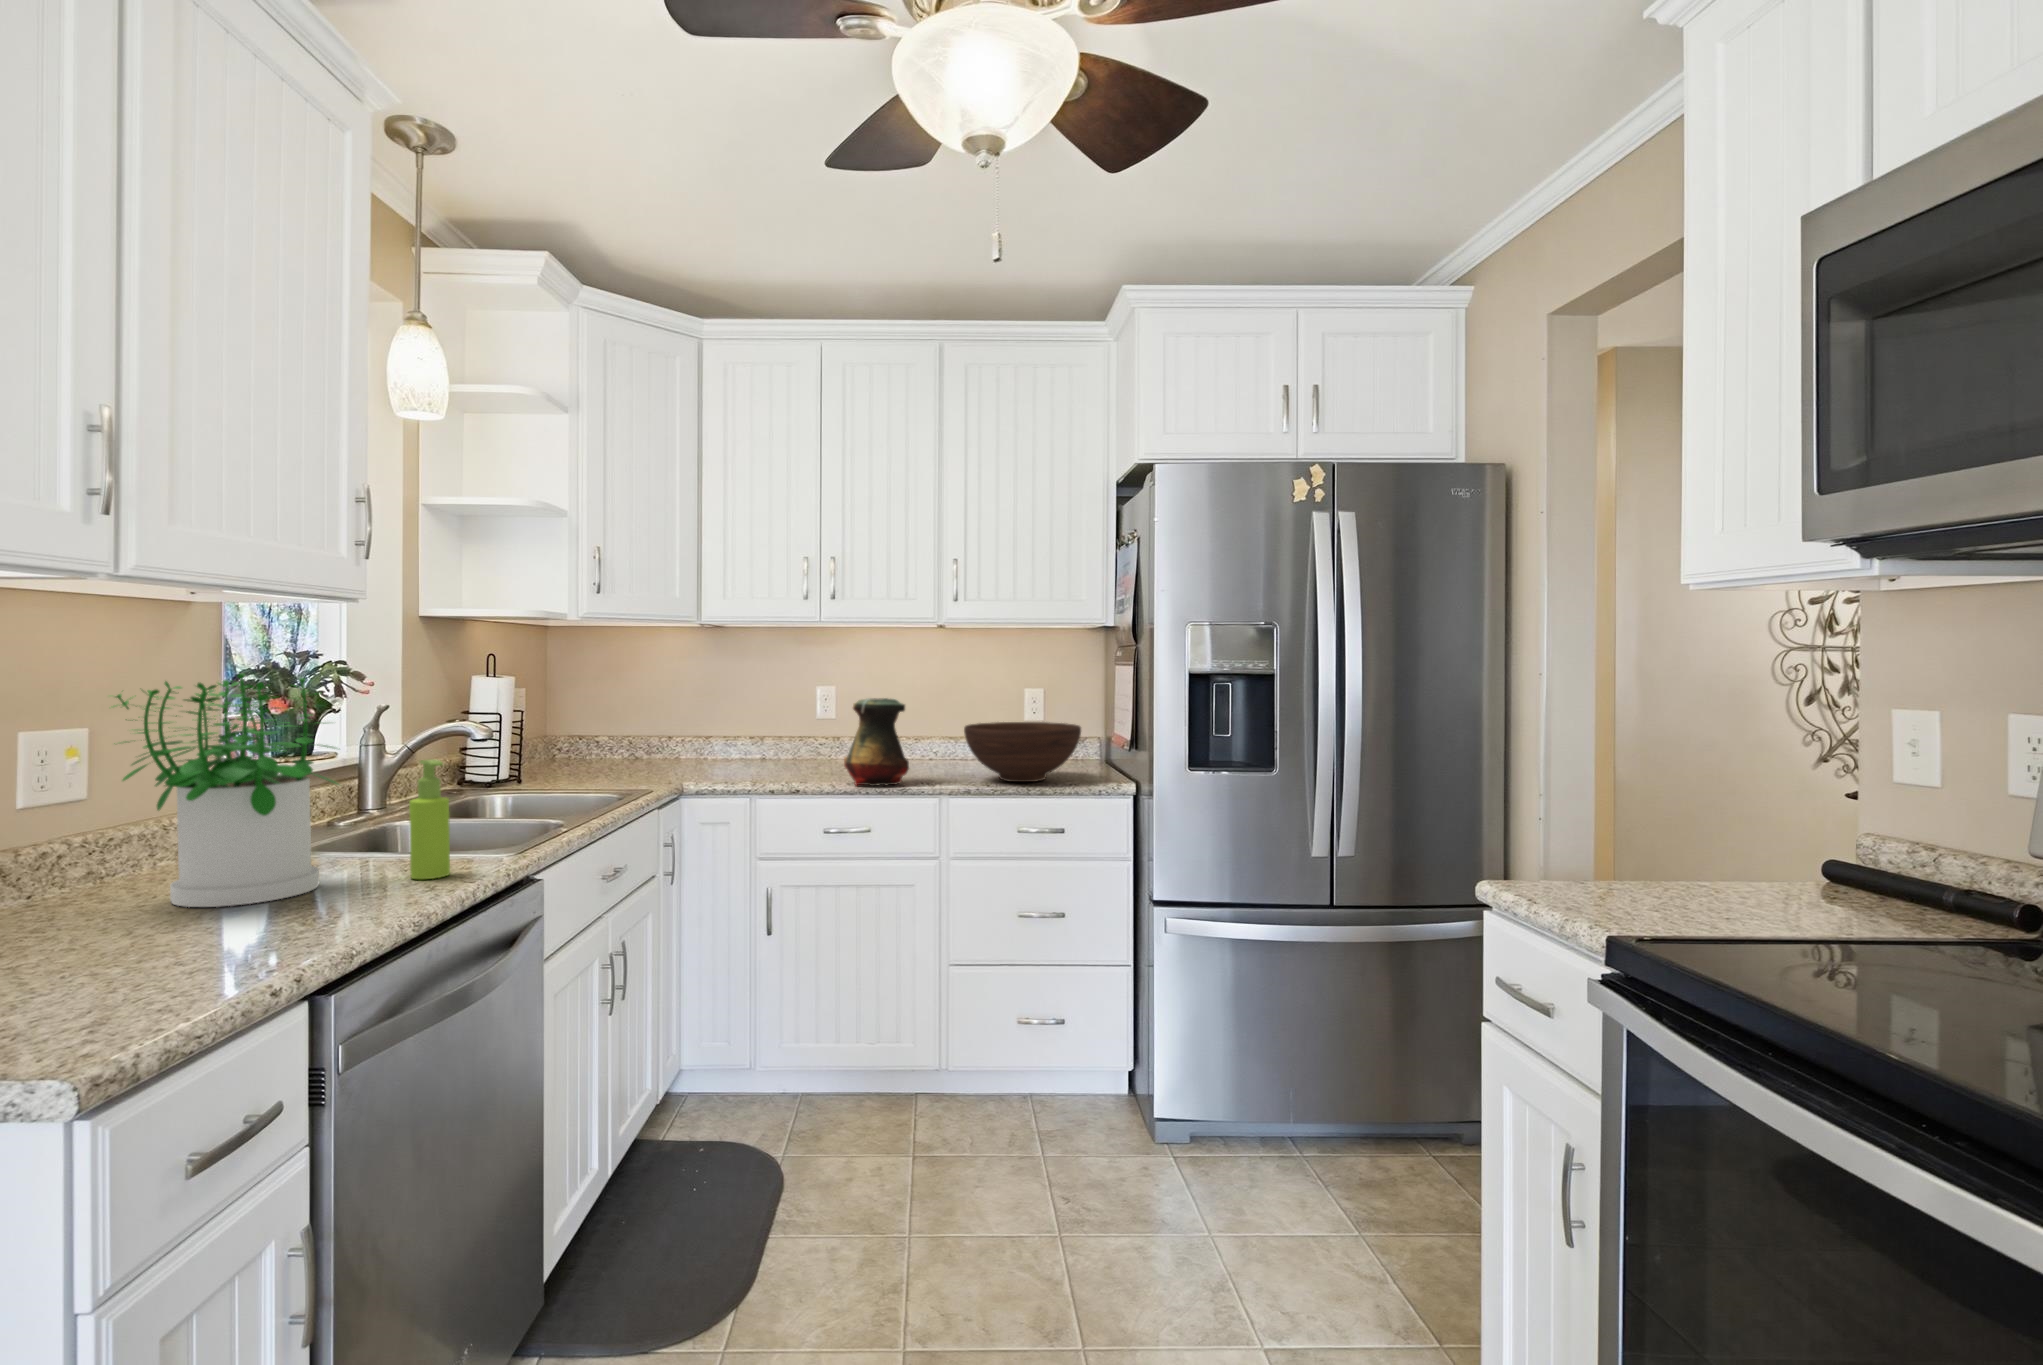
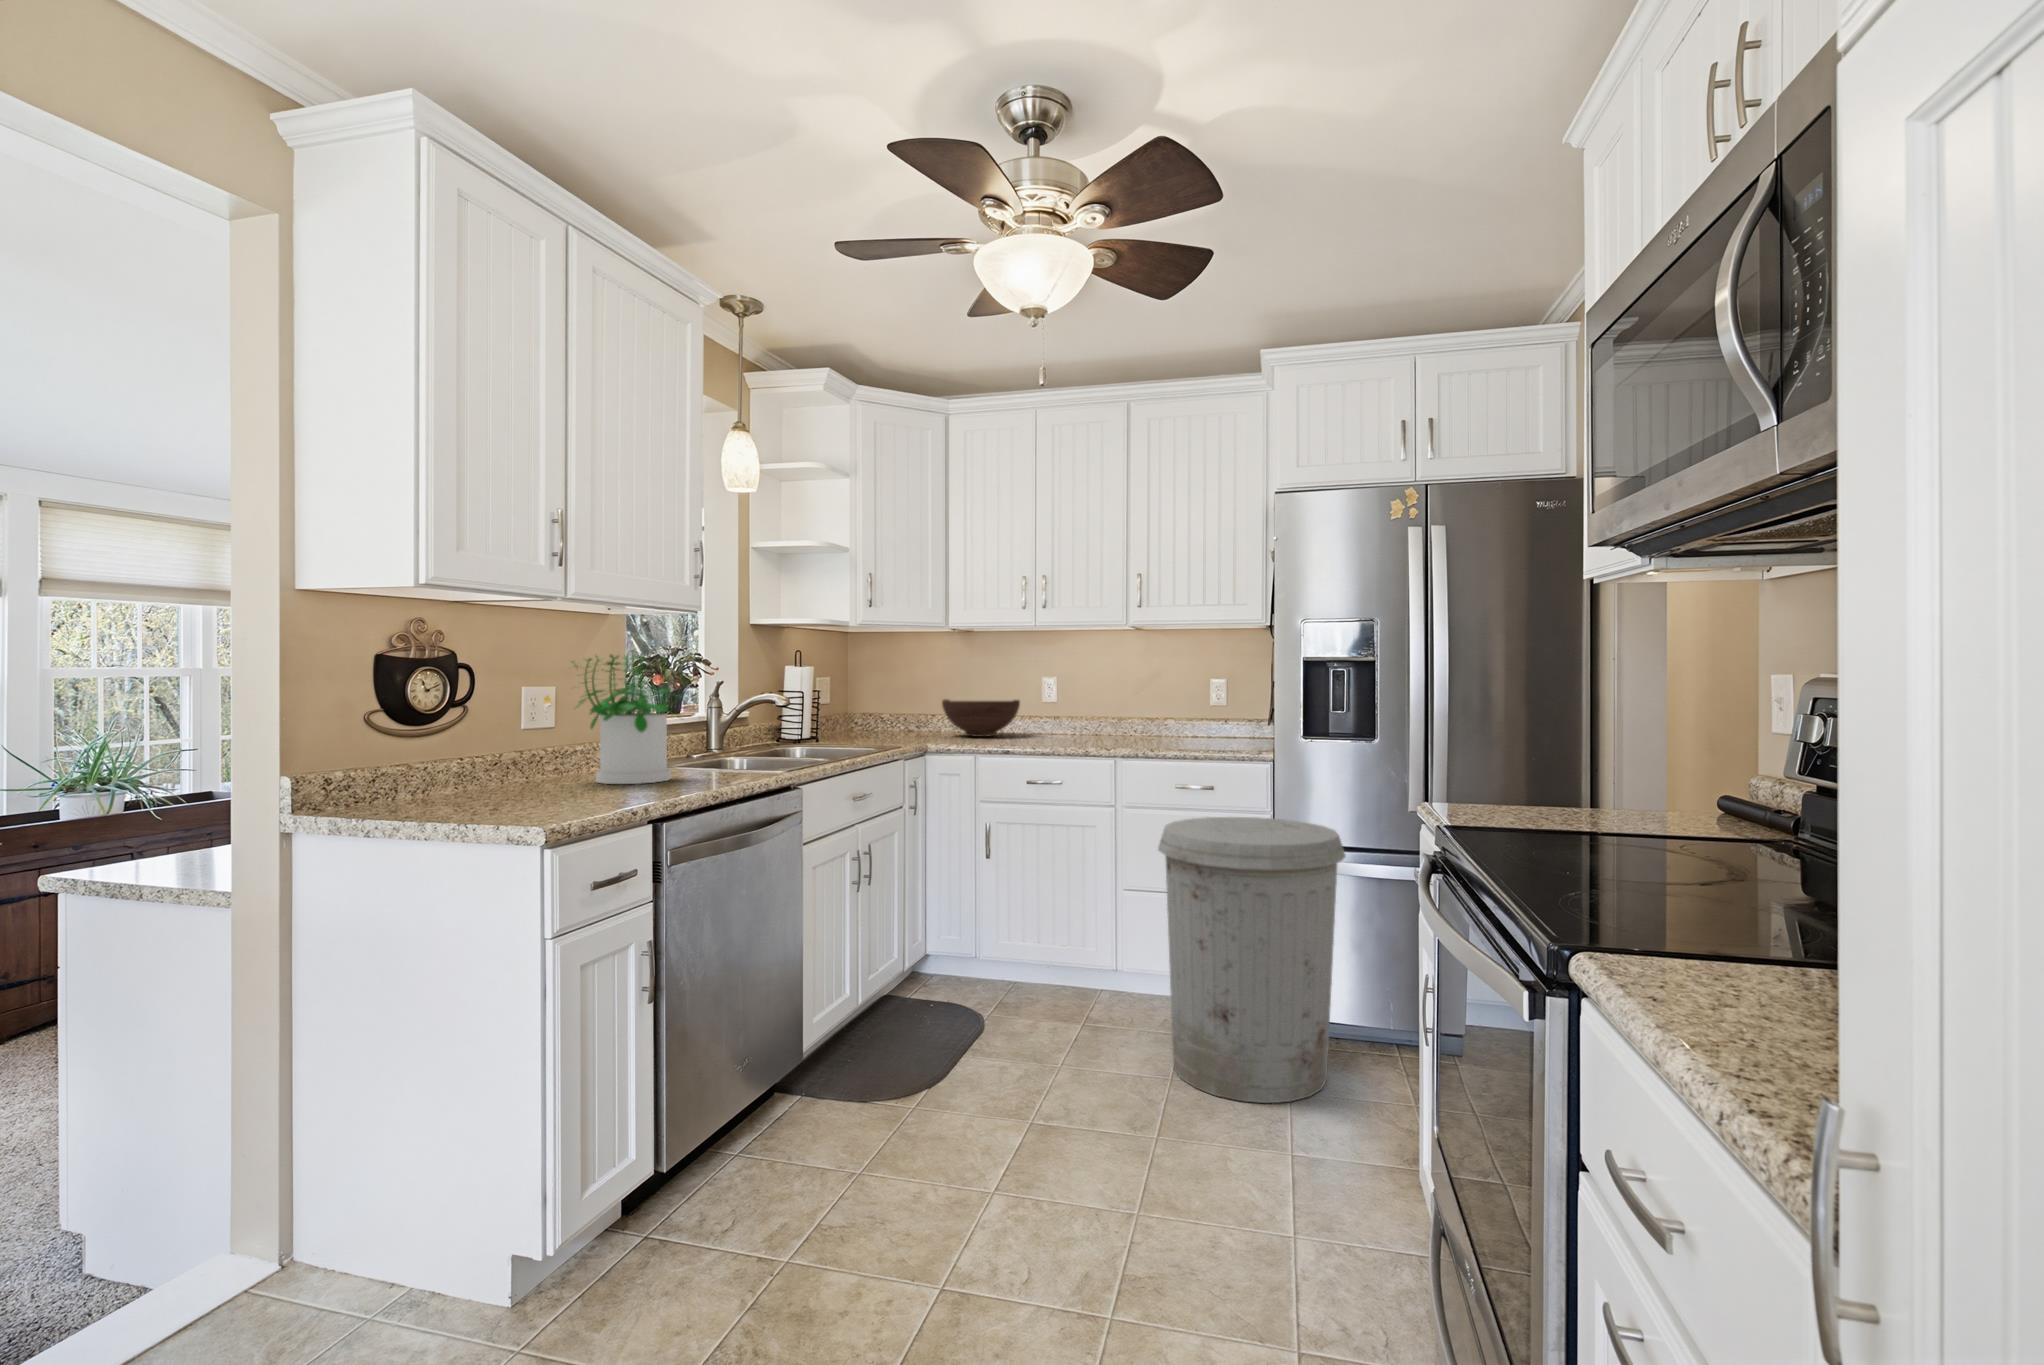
vase: present [844,698,909,786] -> none [1032,683,1081,750]
fruit bowl: present [964,722,1081,782] -> present [942,699,1020,737]
soap dispenser: present [409,759,450,879] -> none [720,705,742,779]
trash can: none [1041,865,1273,1238] -> present [1158,817,1345,1103]

